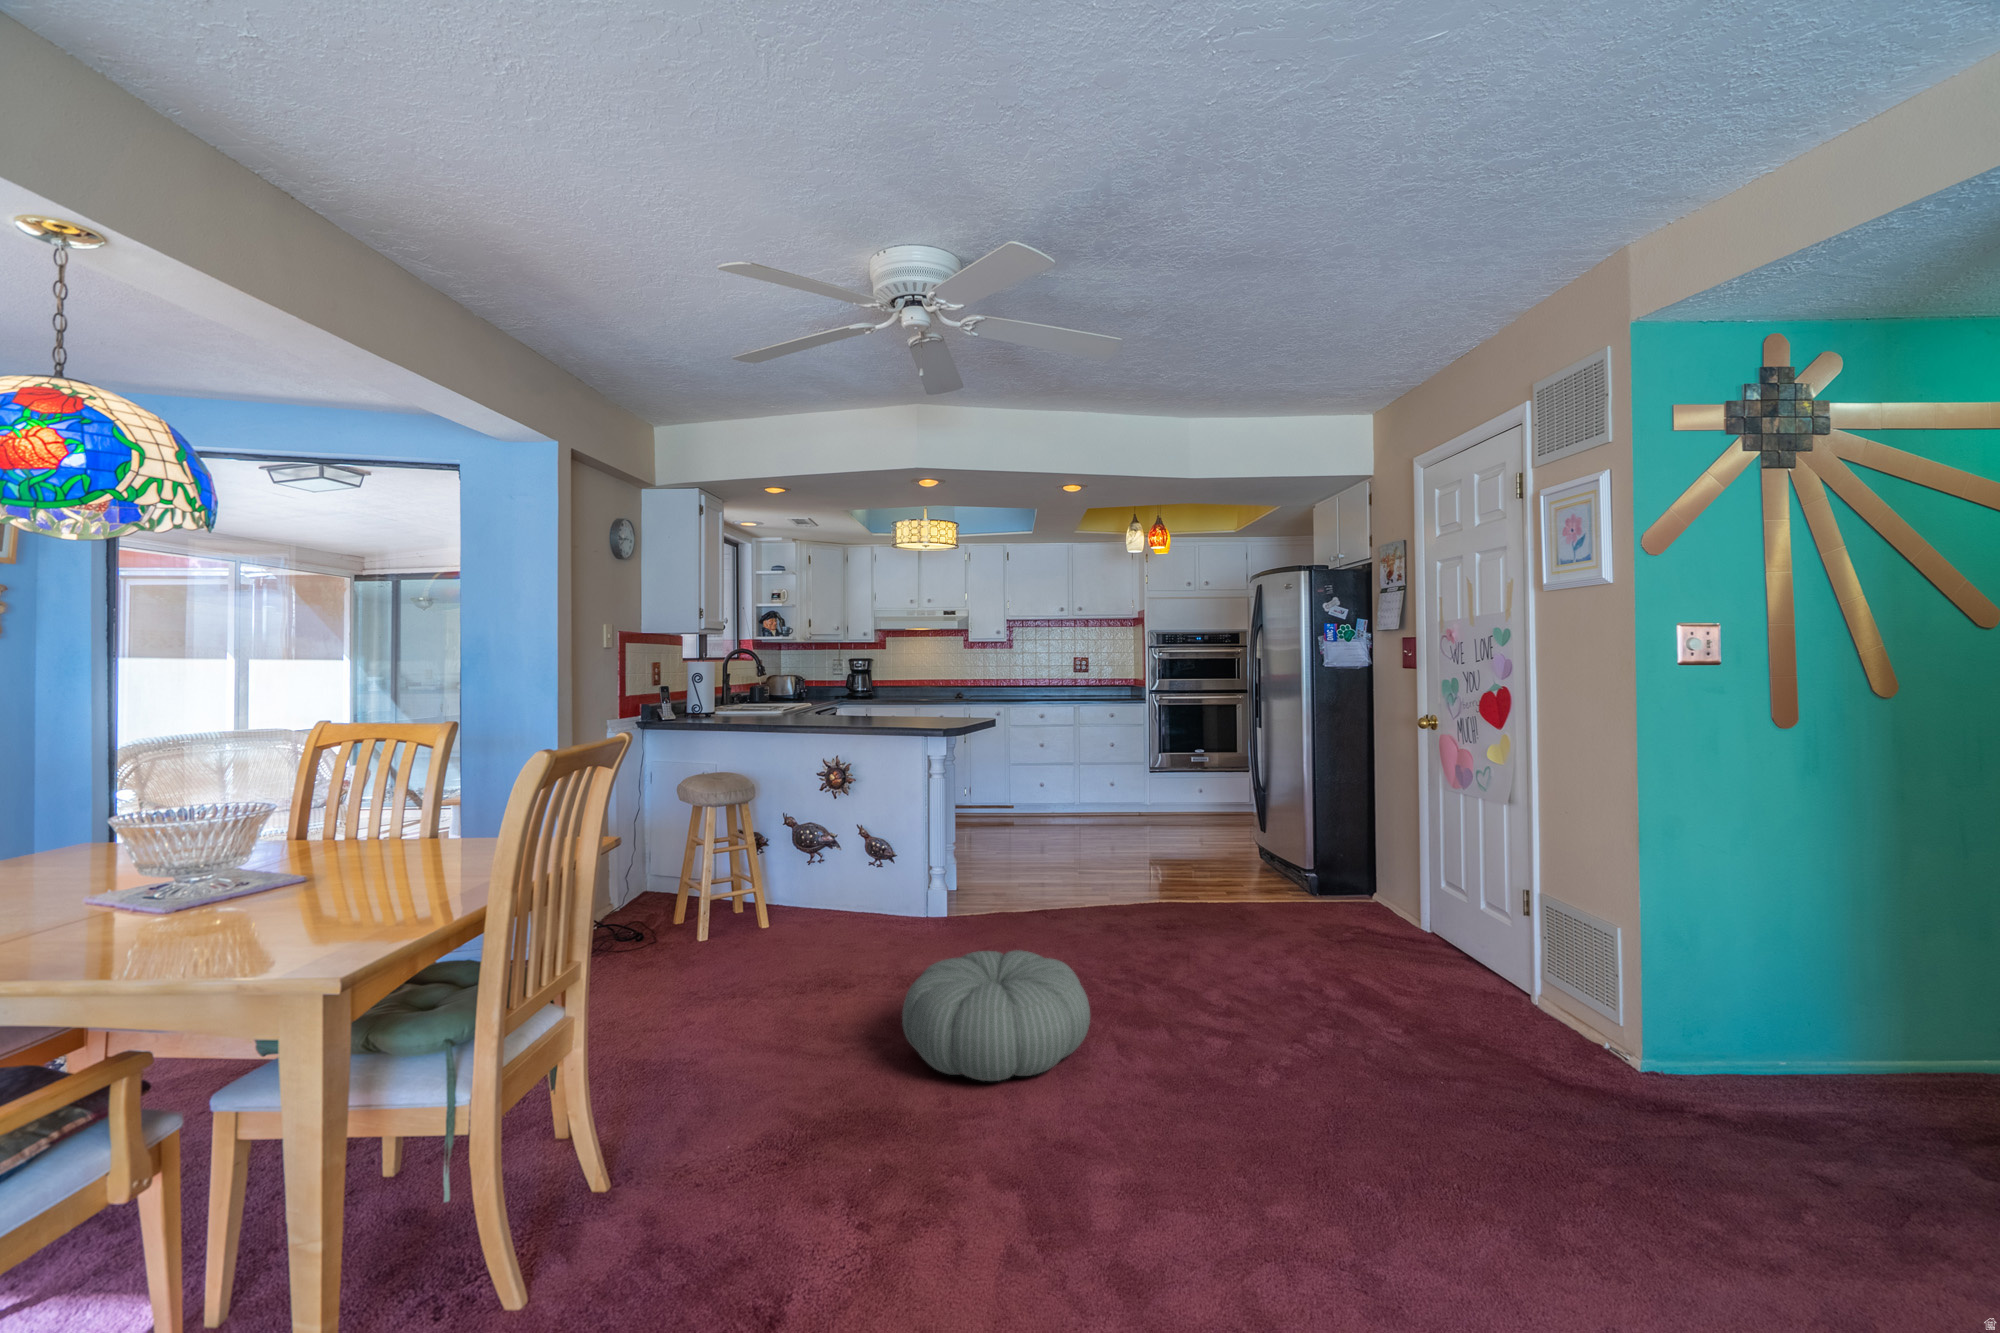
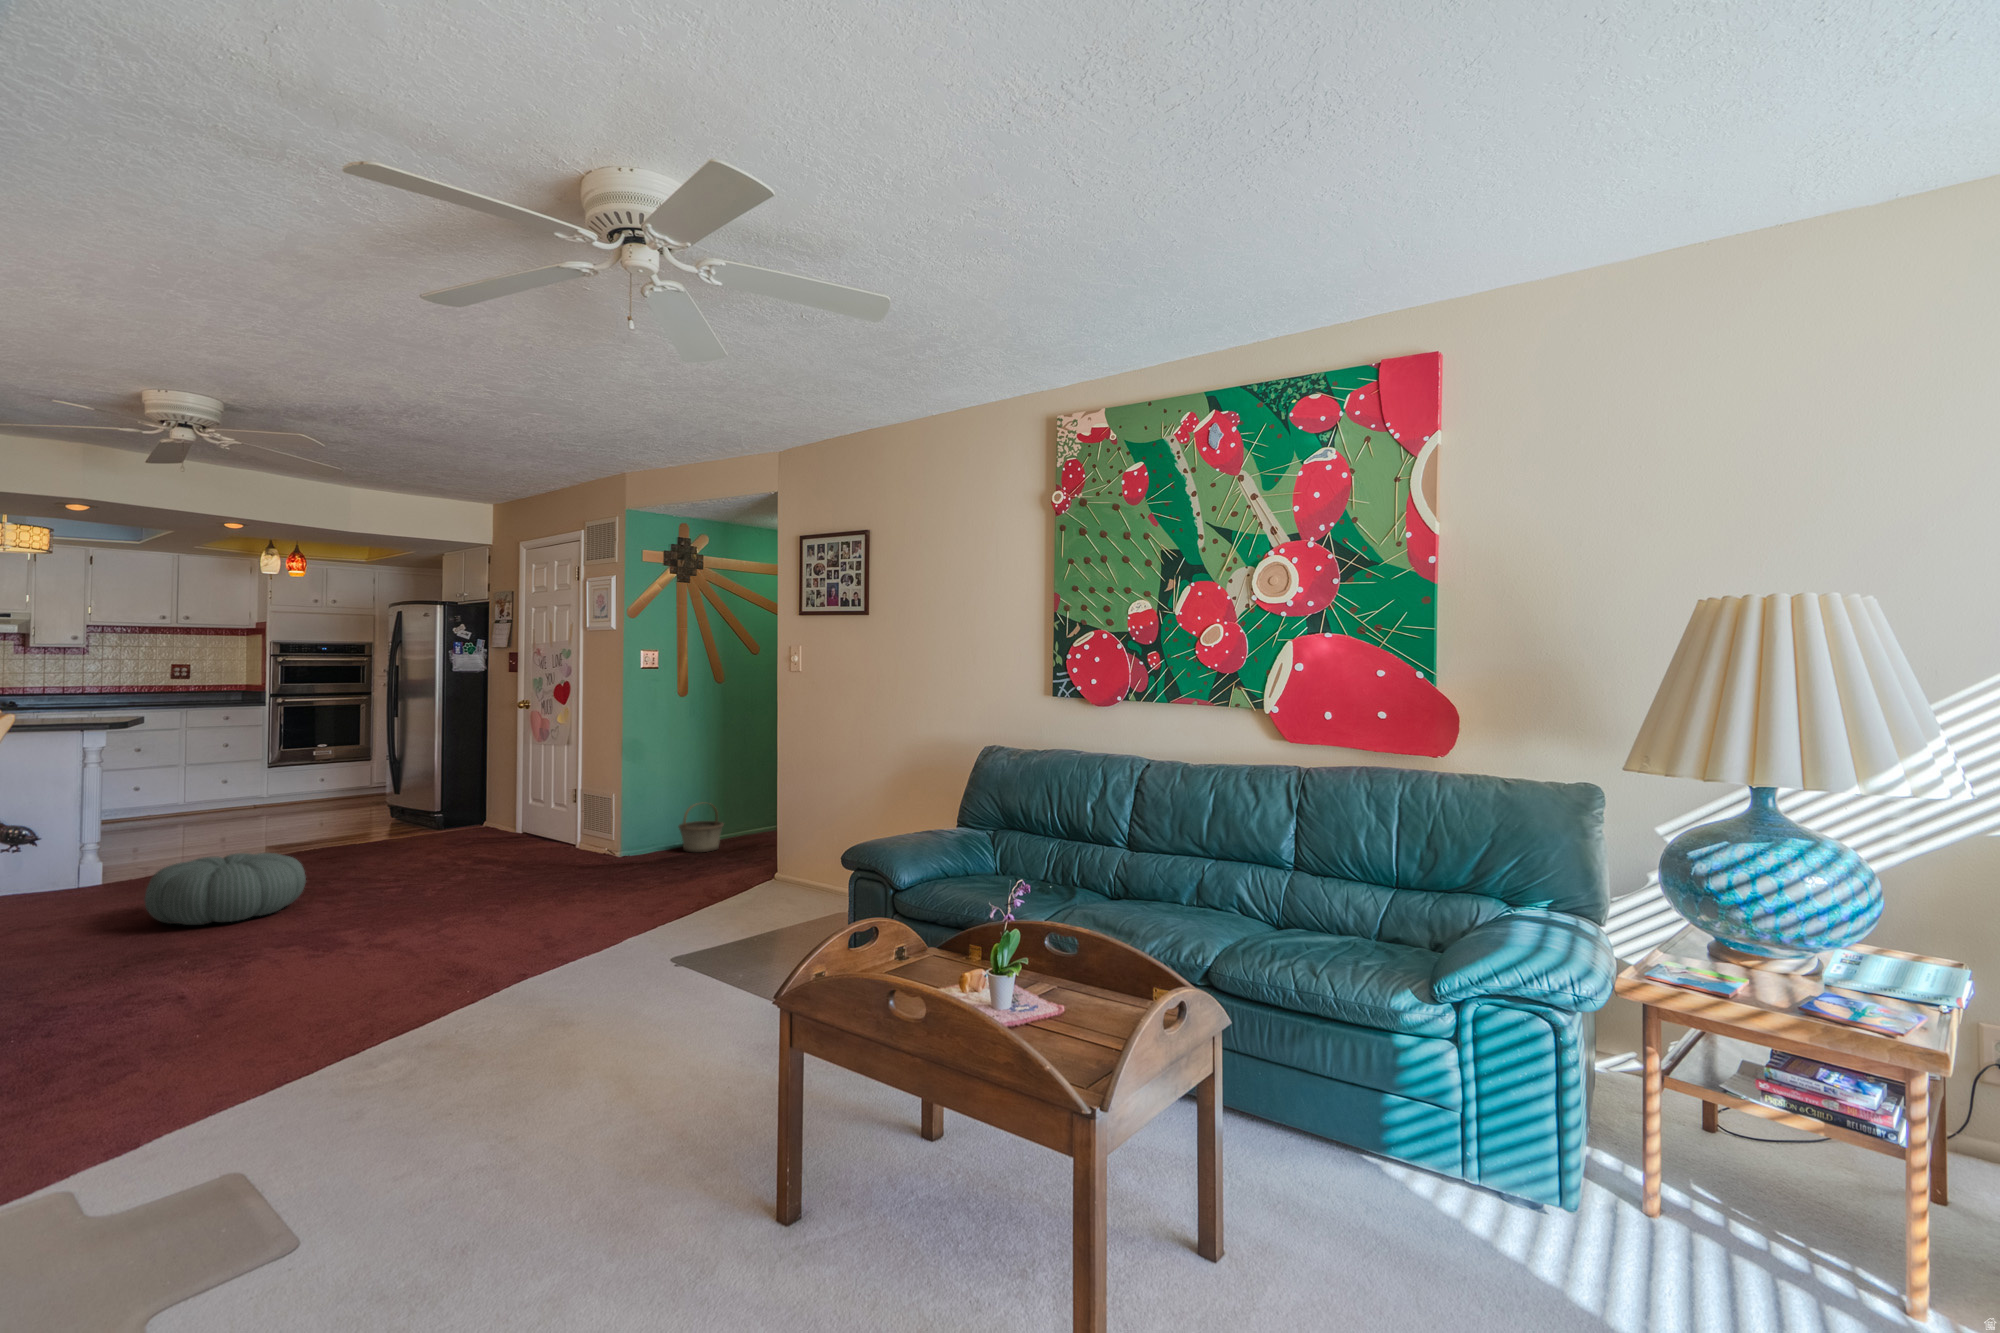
basket: none [1780,982,1925,1113] -> present [678,805,724,852]

